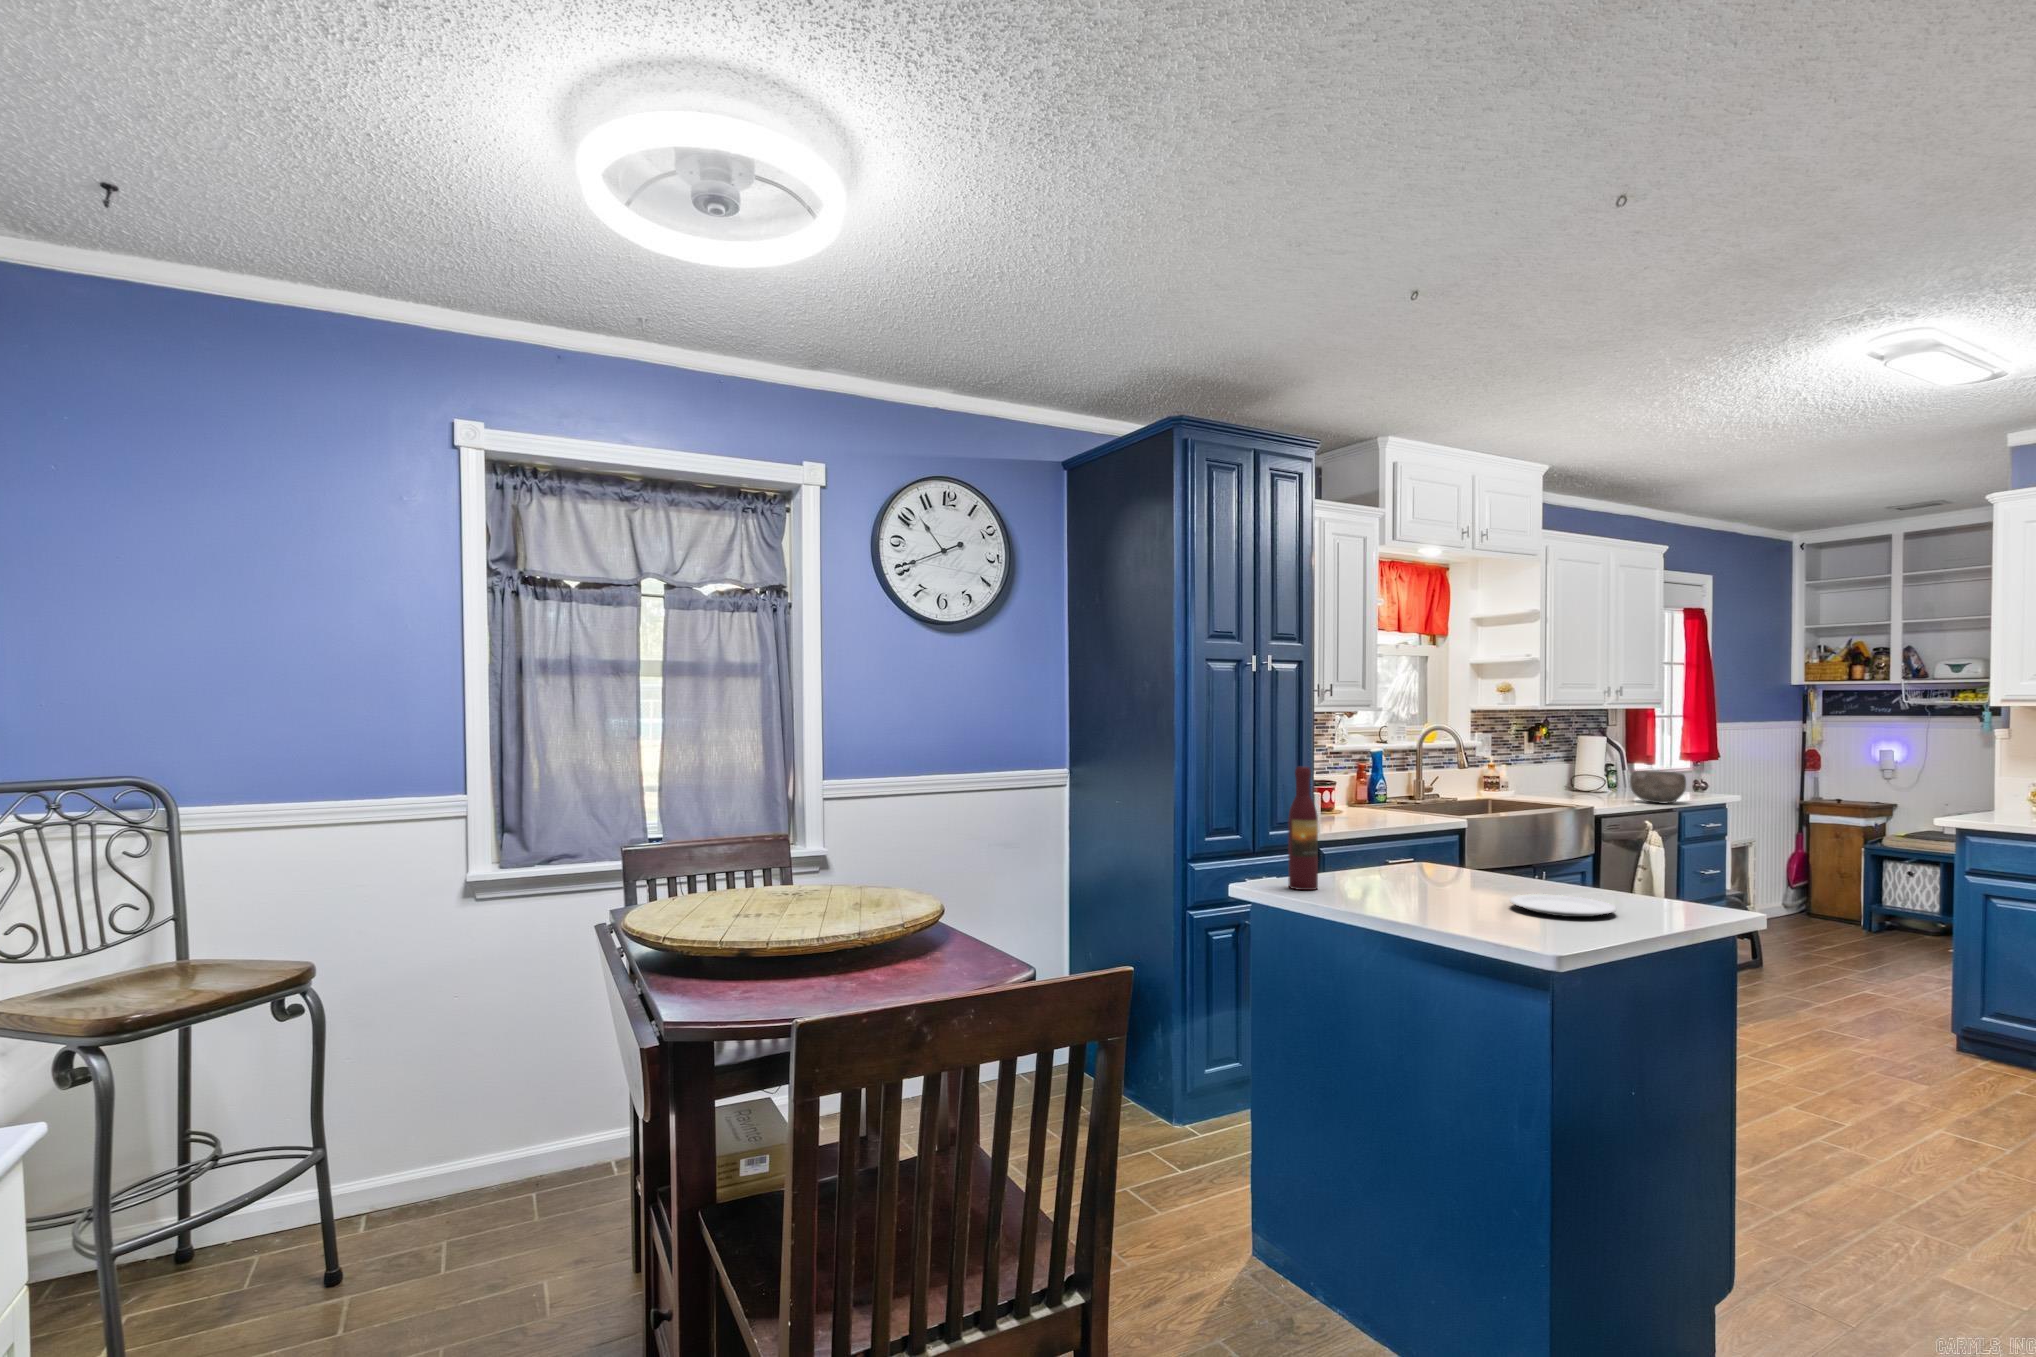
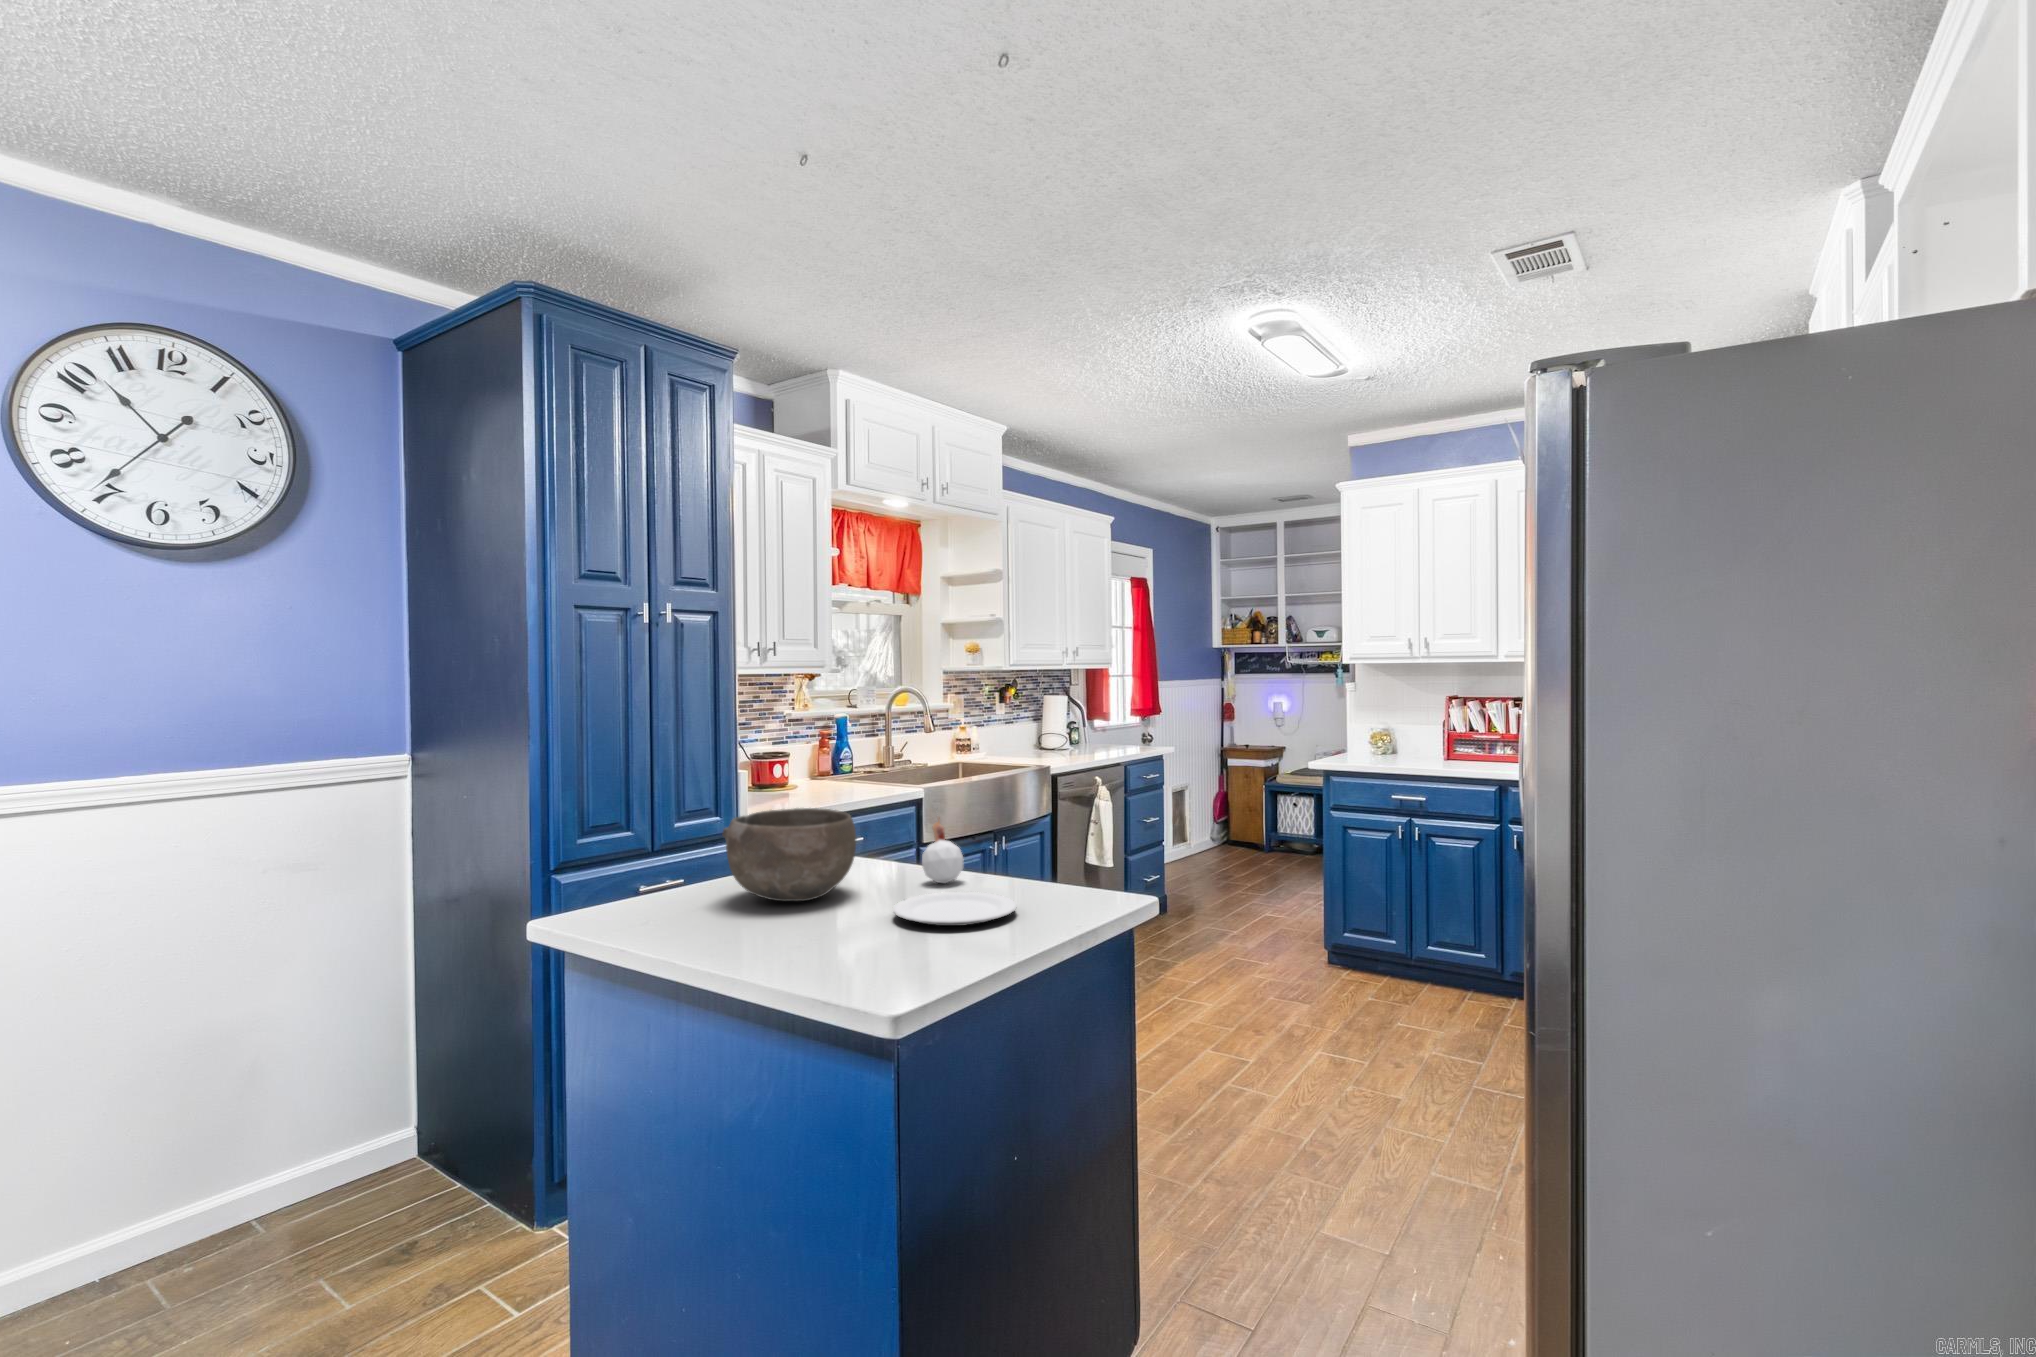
wine bottle: present [1288,767,1318,890] -> none [612,742,656,918]
bowl: present [1630,771,1686,804] -> present [722,808,856,901]
candle: none [1519,830,1557,891] -> present [922,817,964,883]

